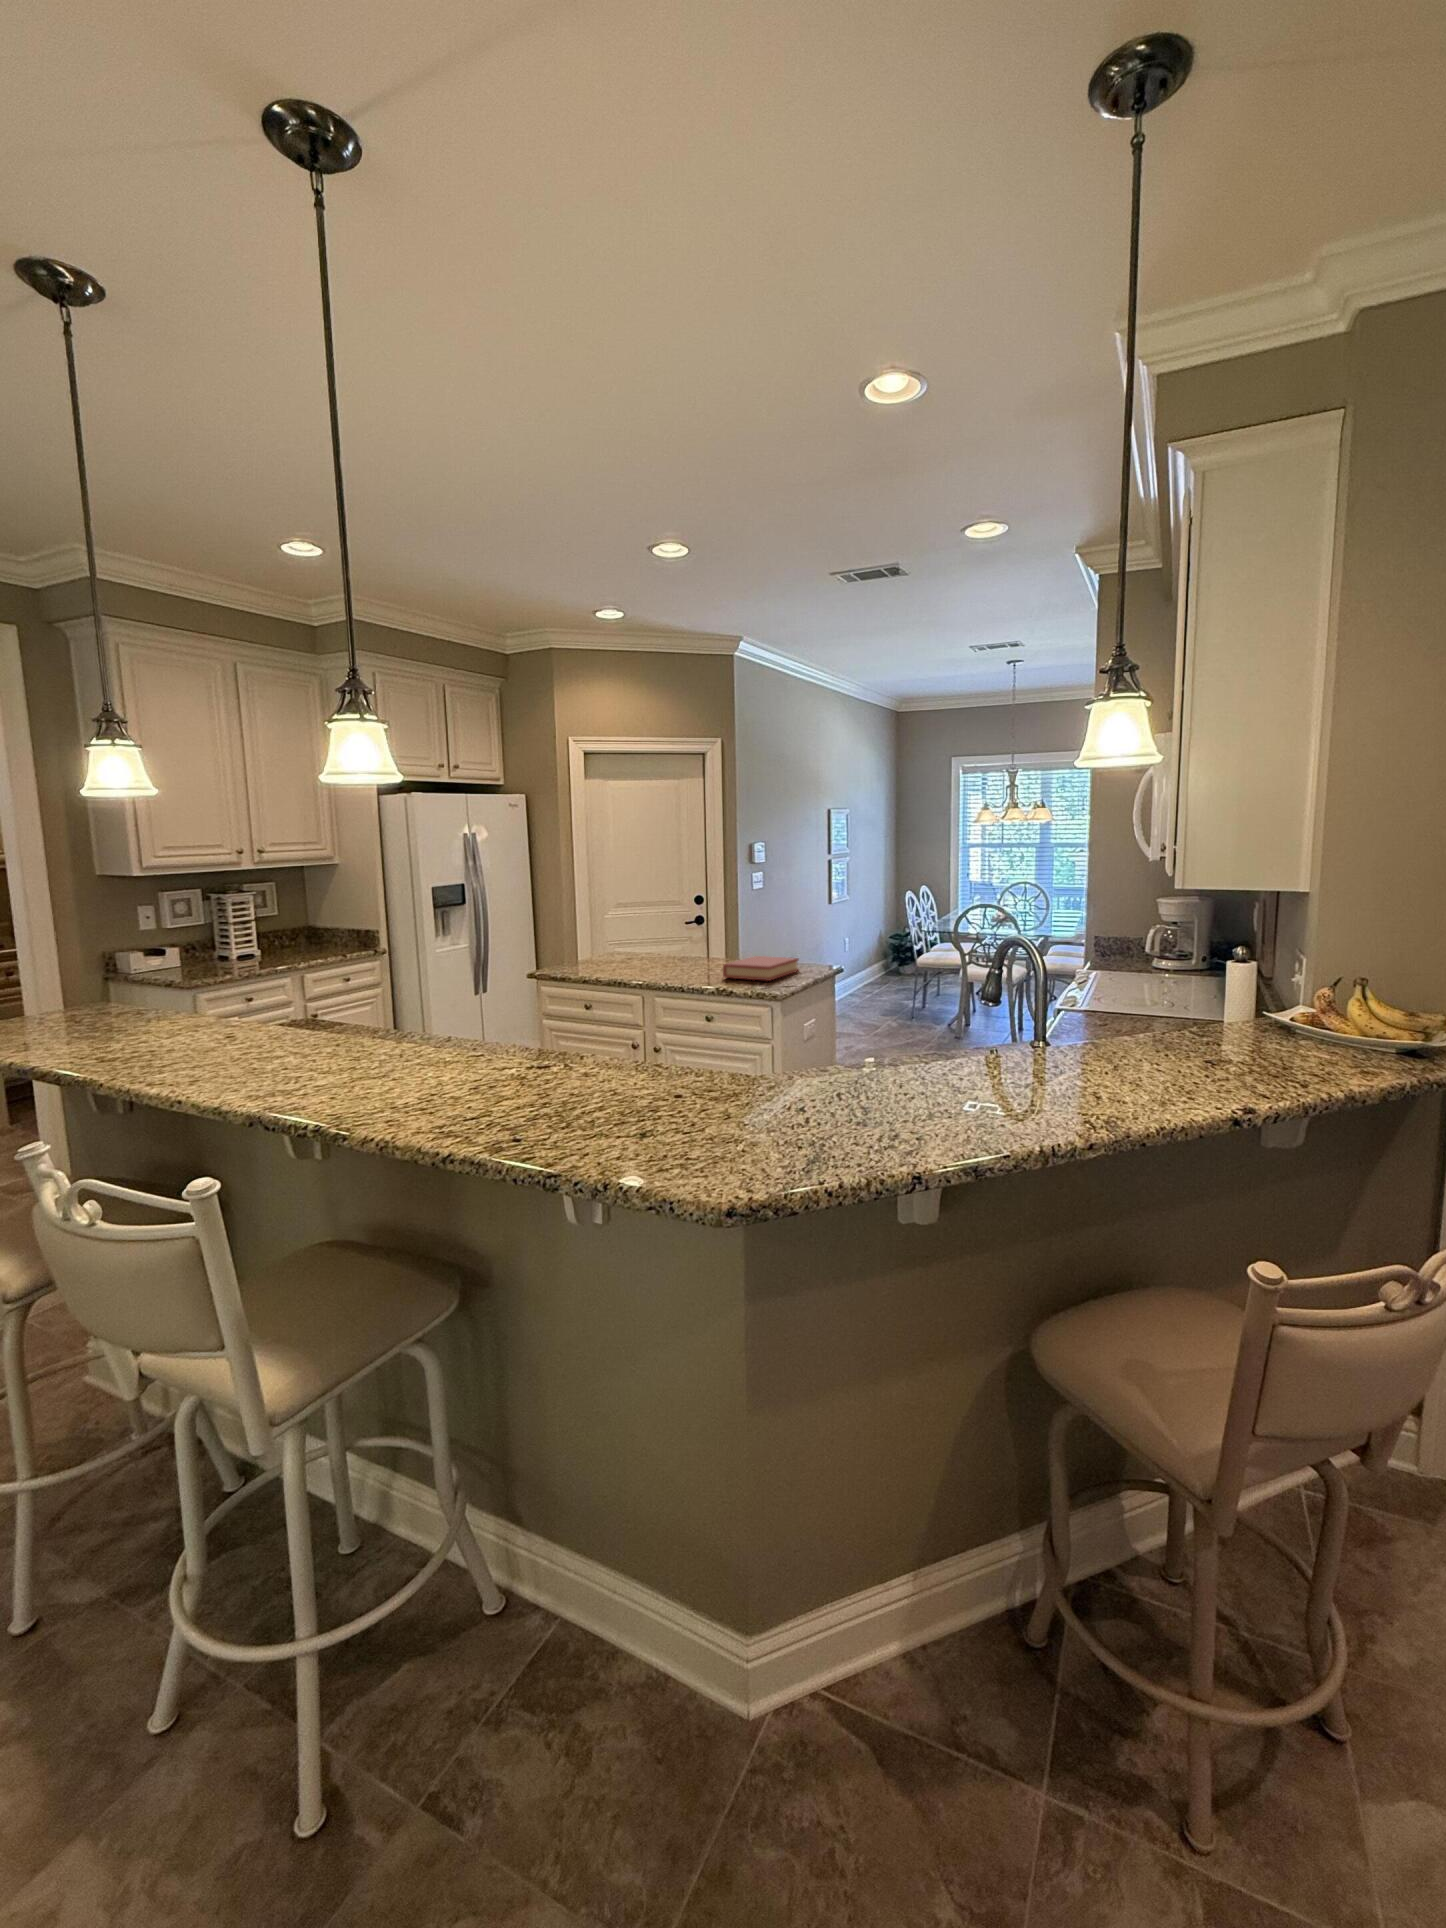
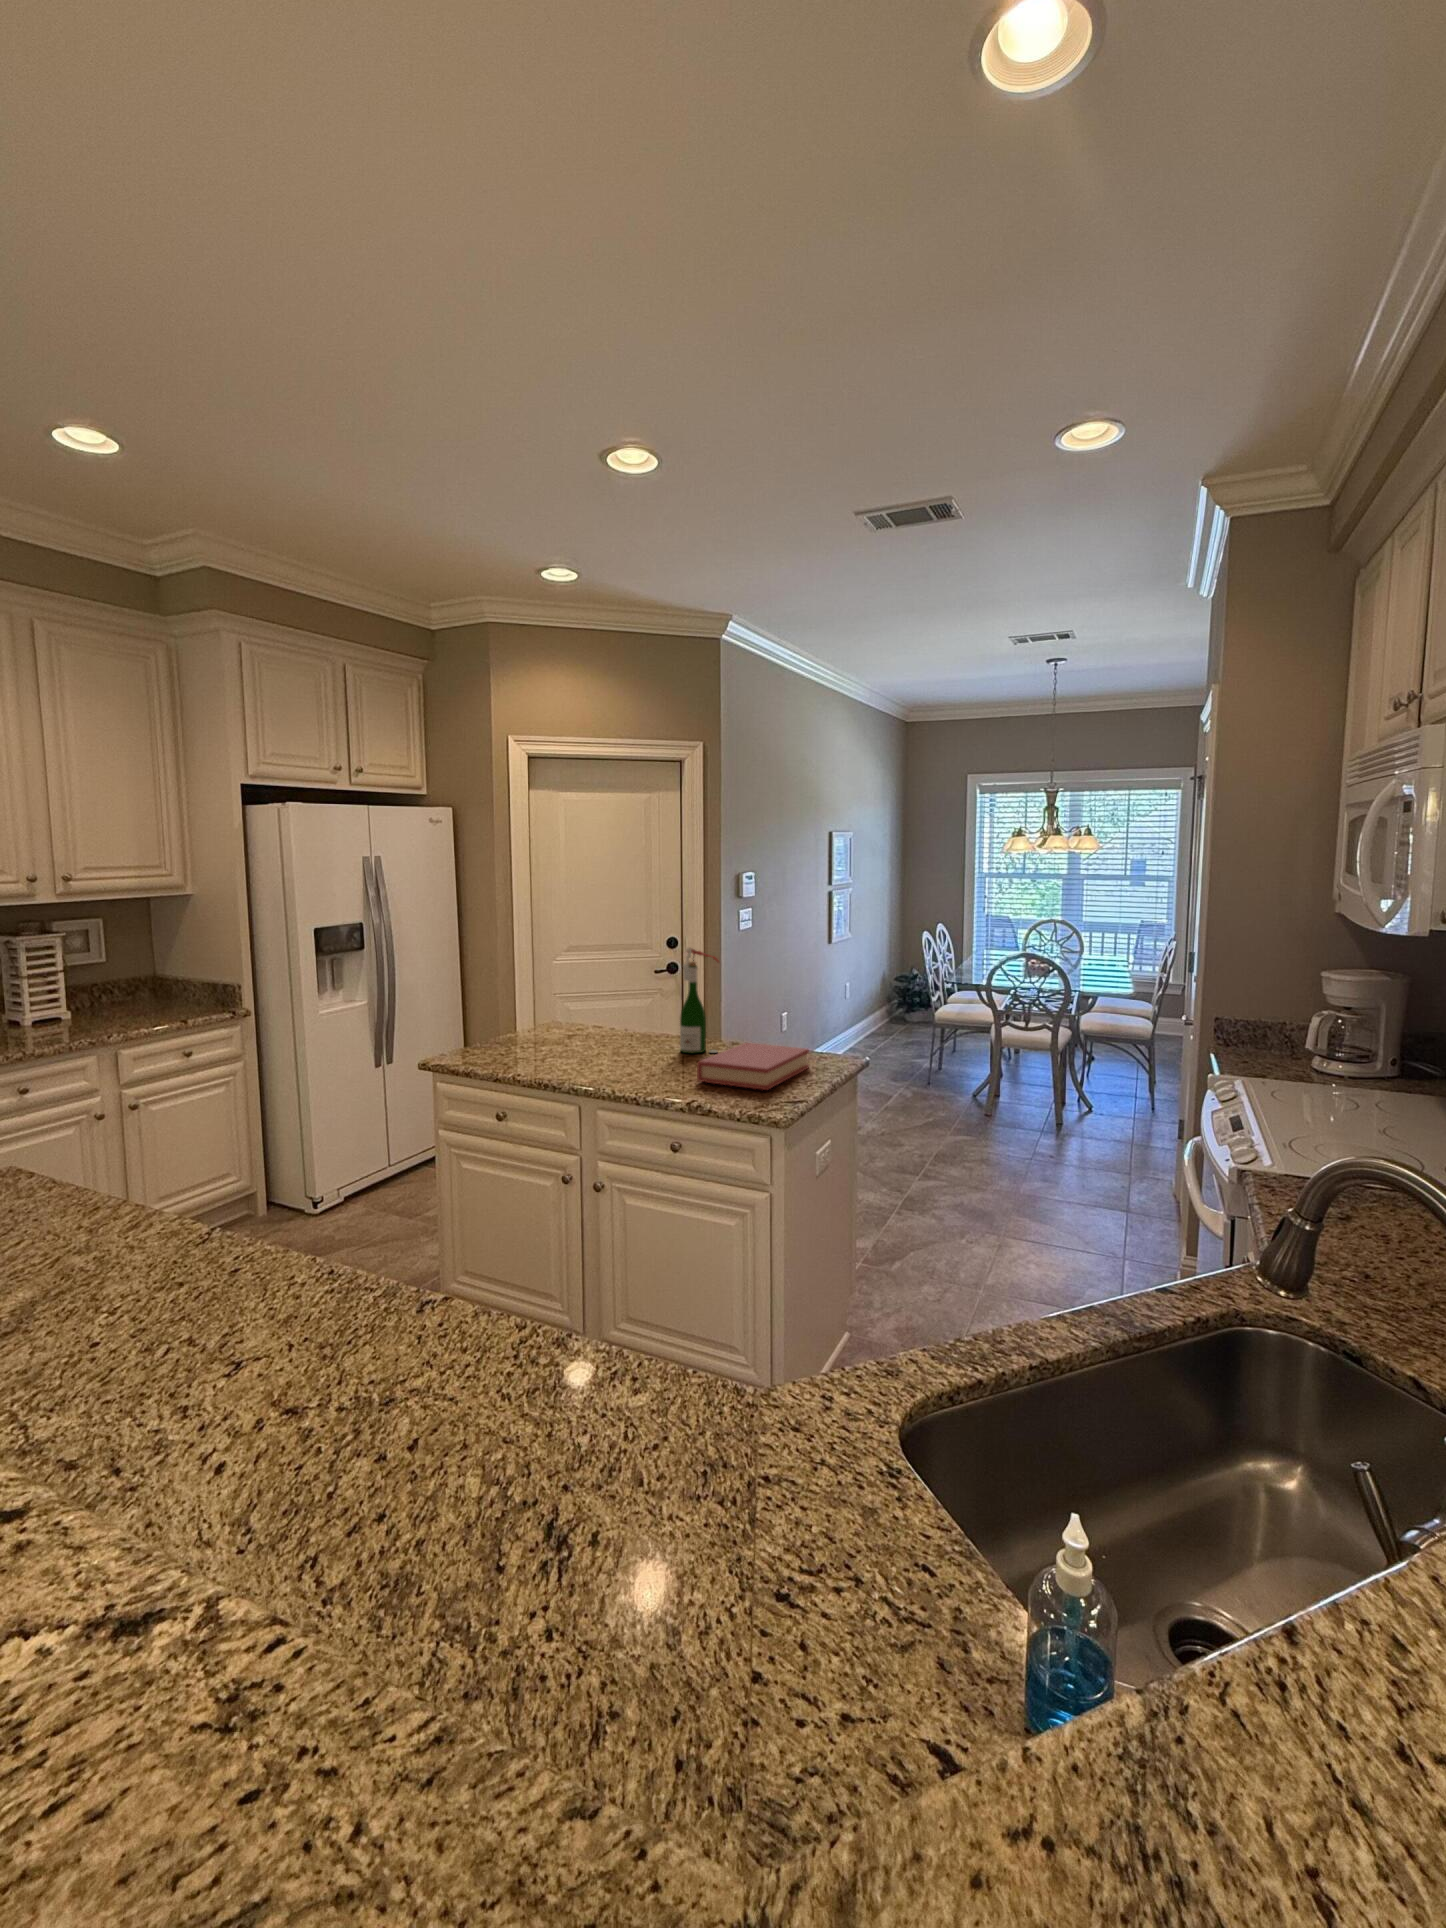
wine bottle: none [710,891,737,965] -> present [680,948,719,1053]

